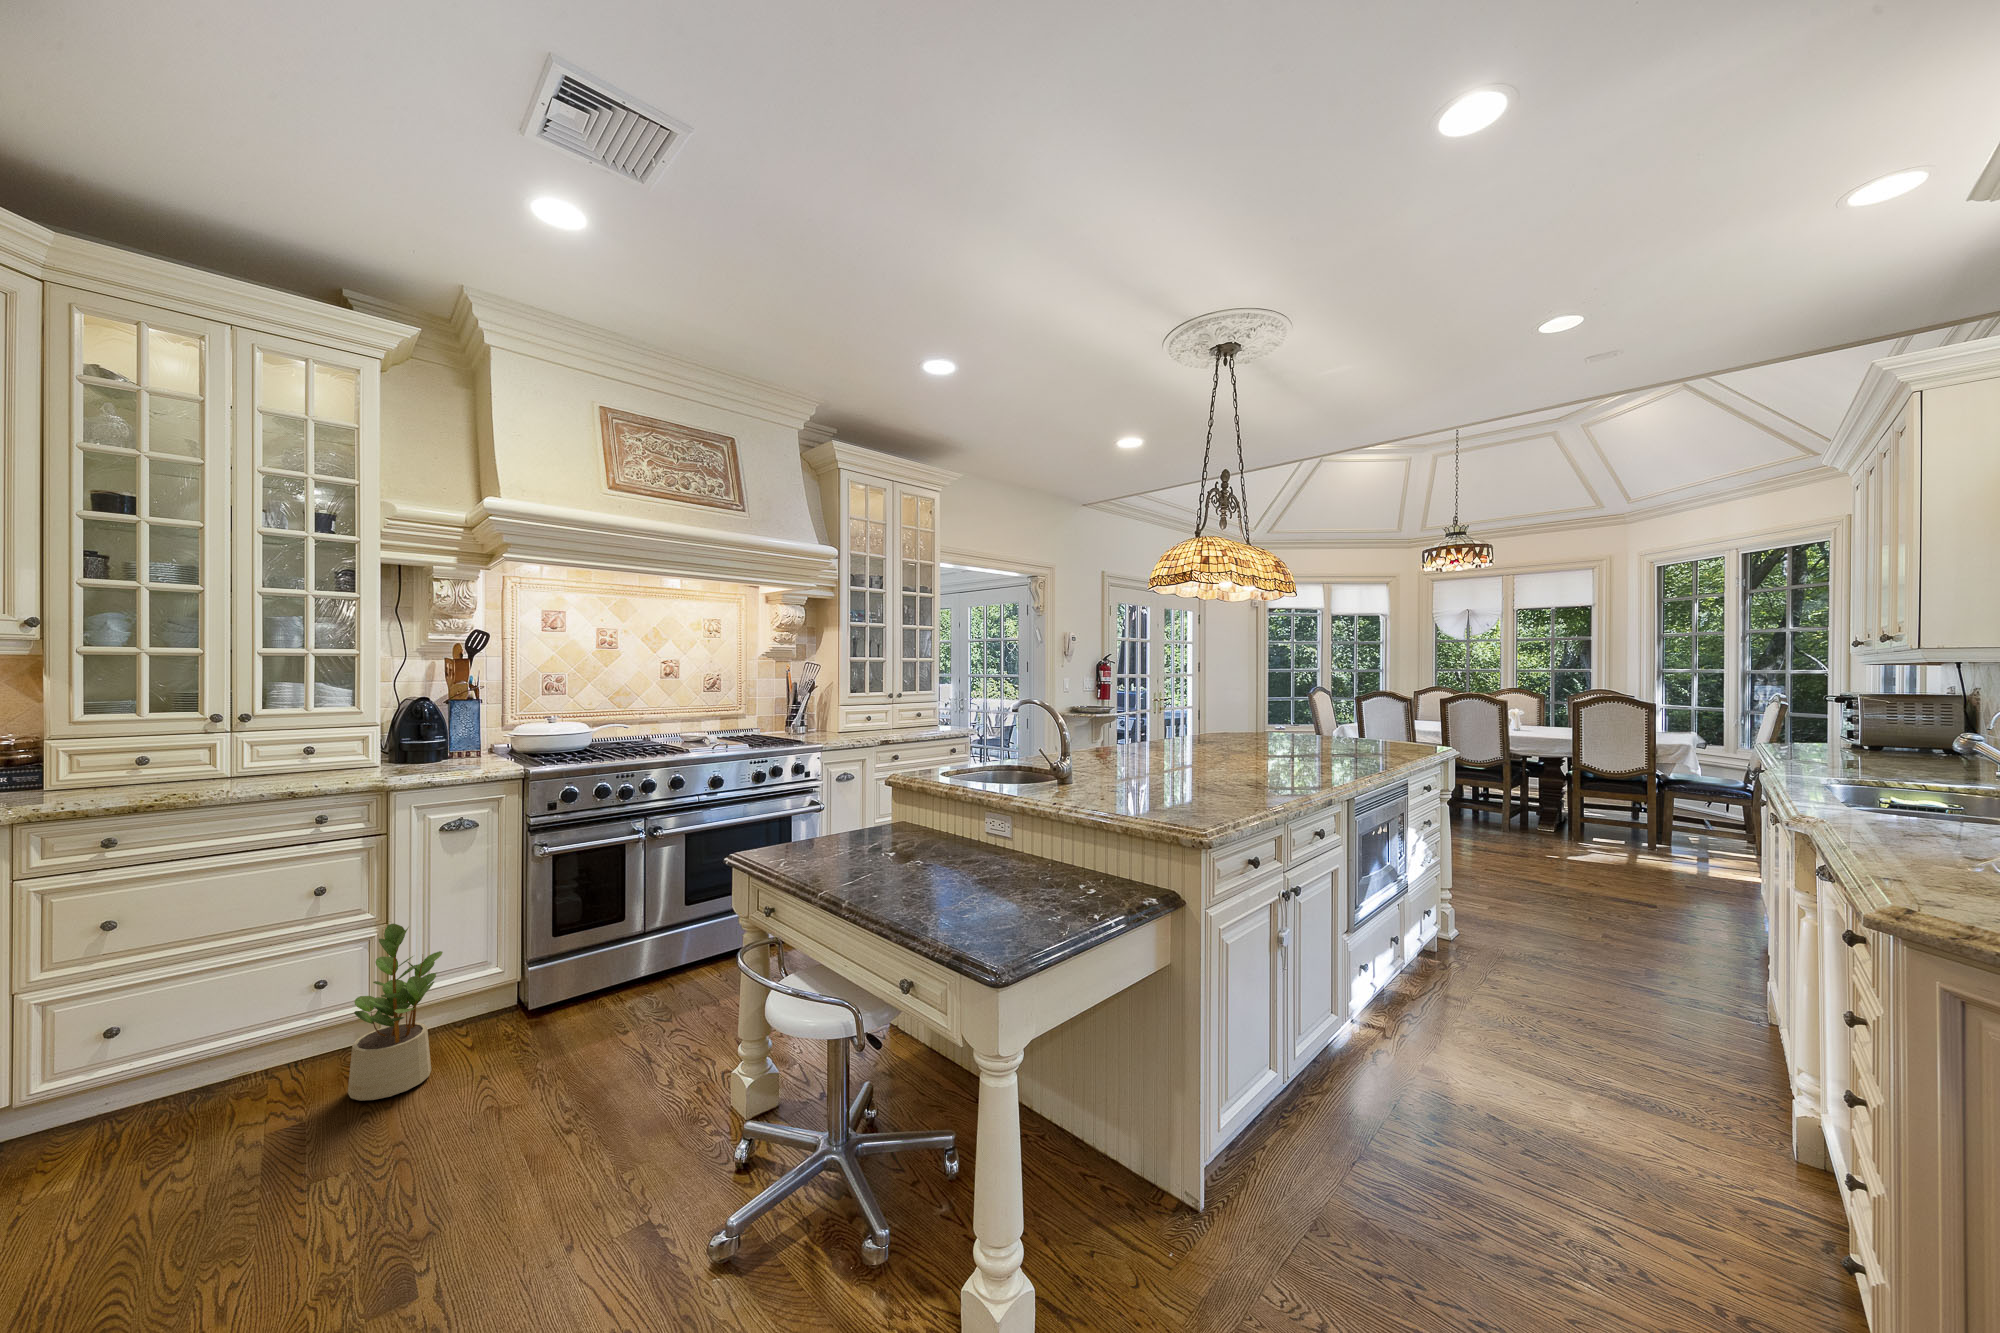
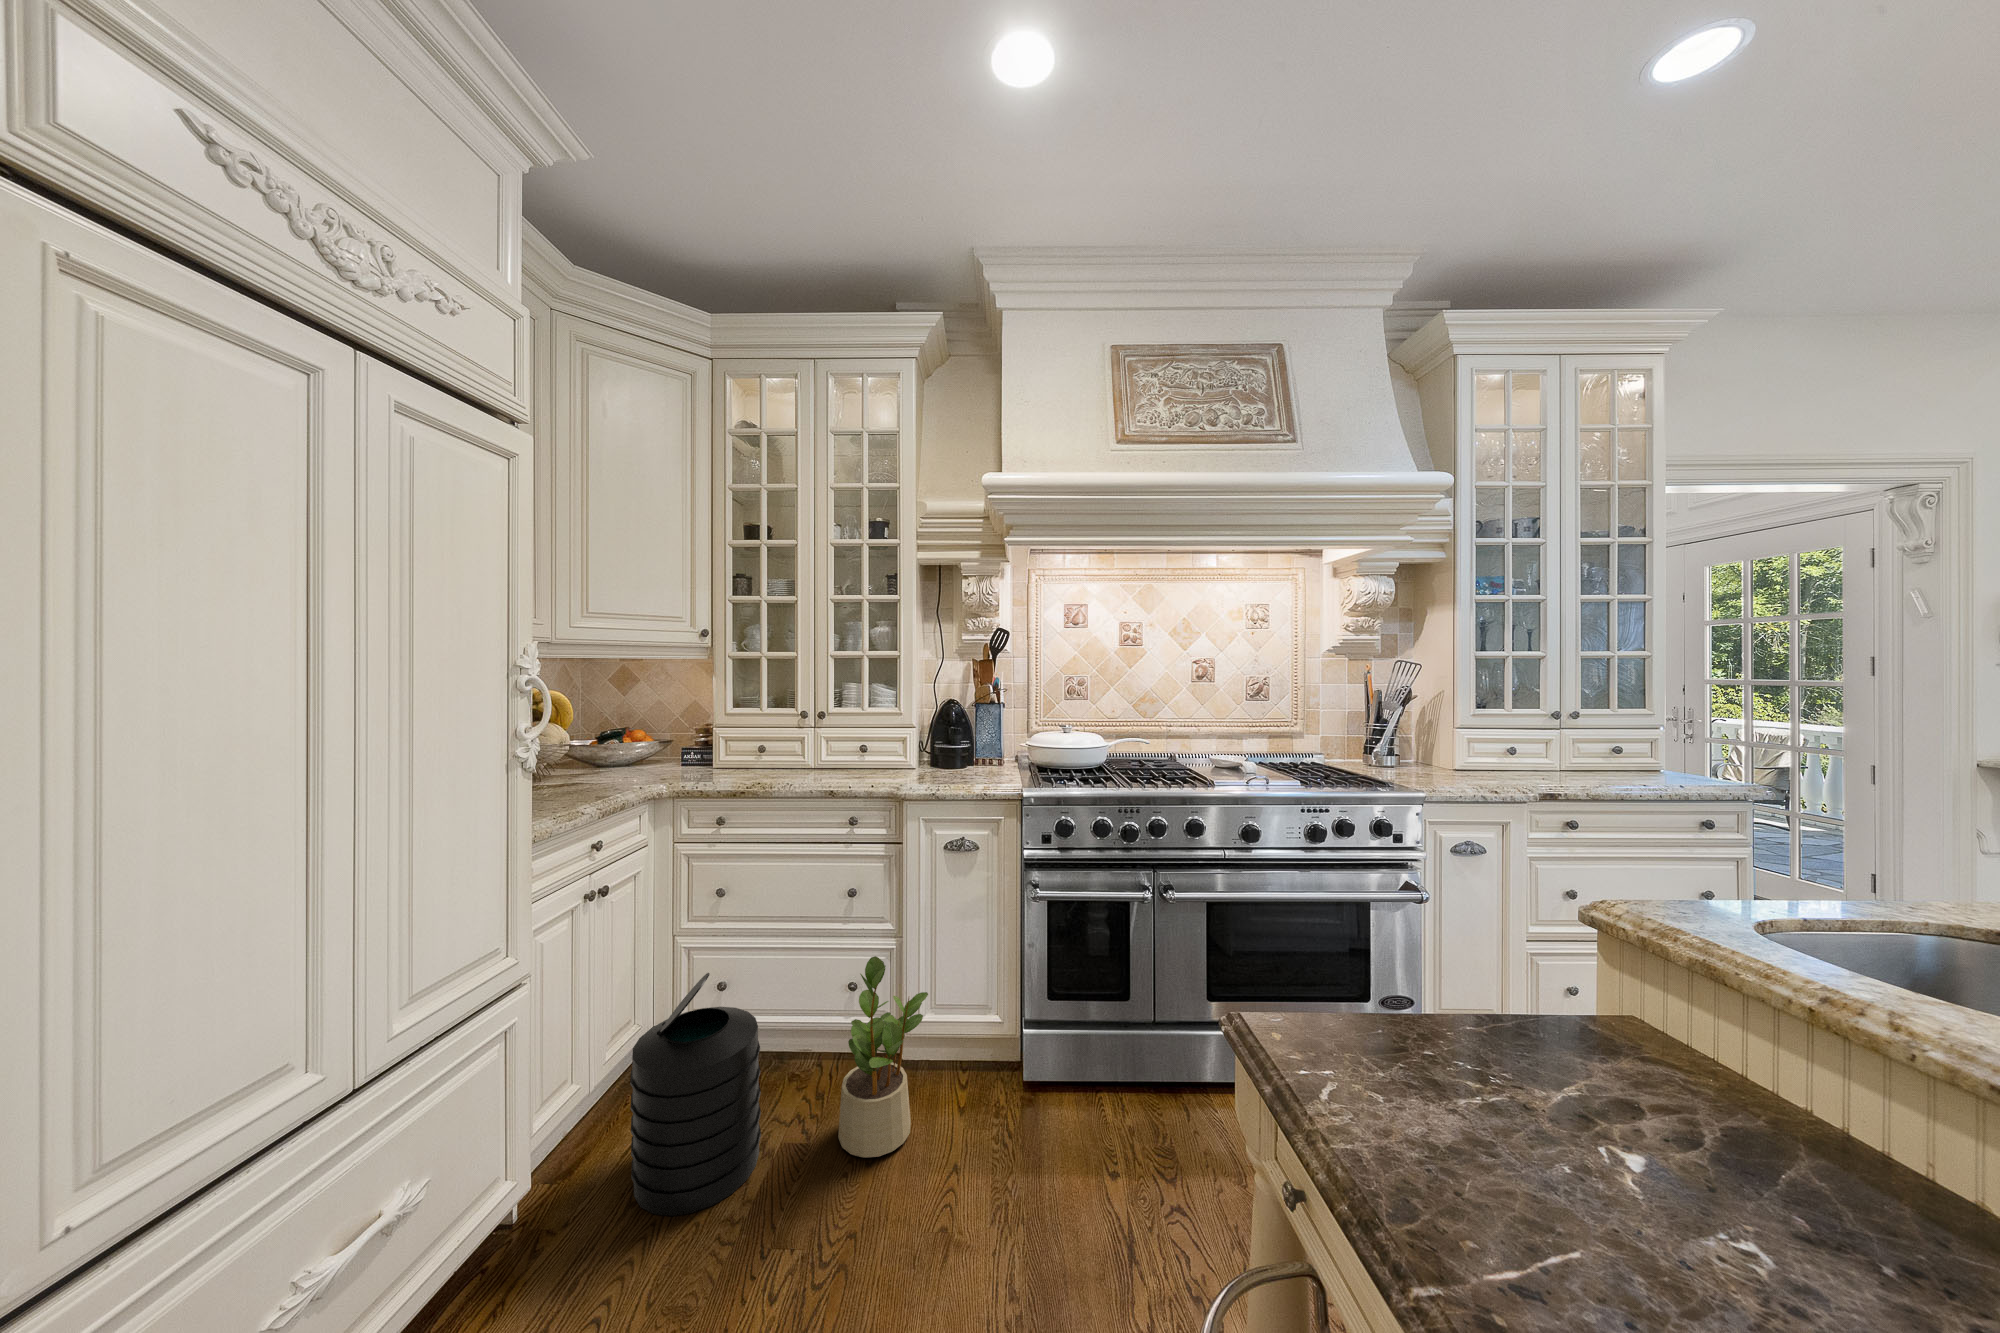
trash can: none [81,974,262,1216] -> present [630,973,761,1216]

